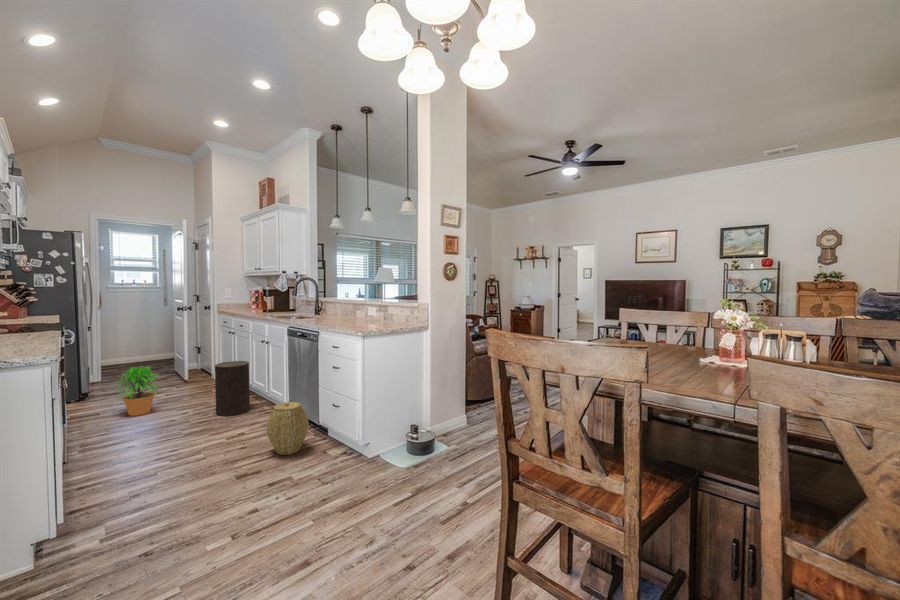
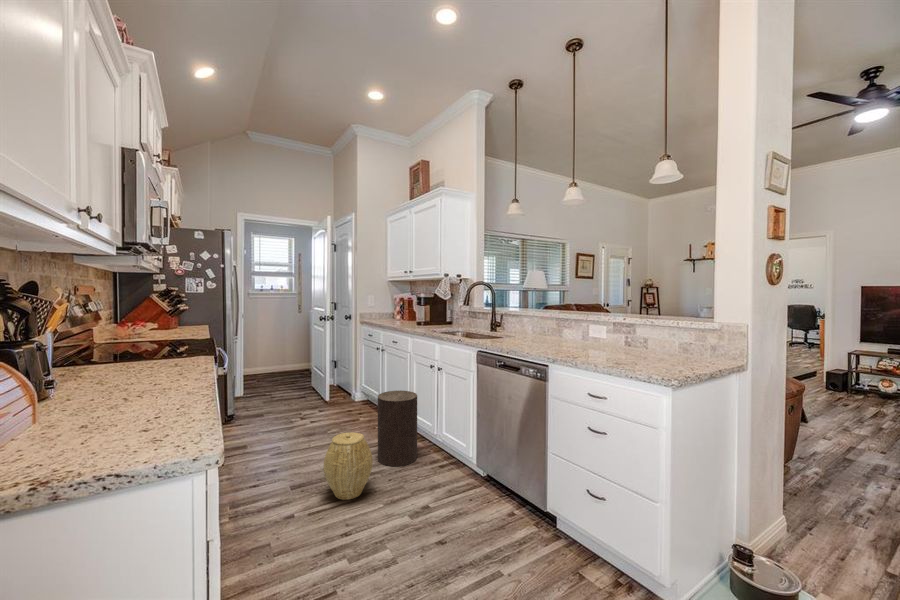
potted plant: present [118,366,156,416] -> none [262,390,316,454]
woven basket: present [267,402,309,455] -> present [323,432,373,500]

